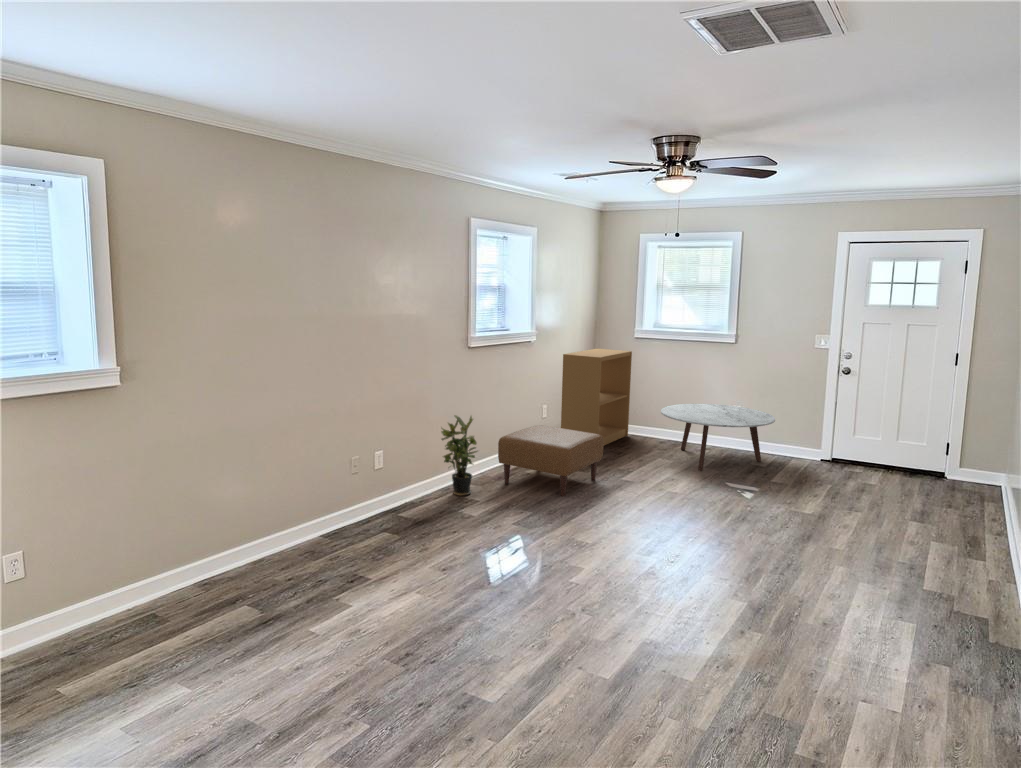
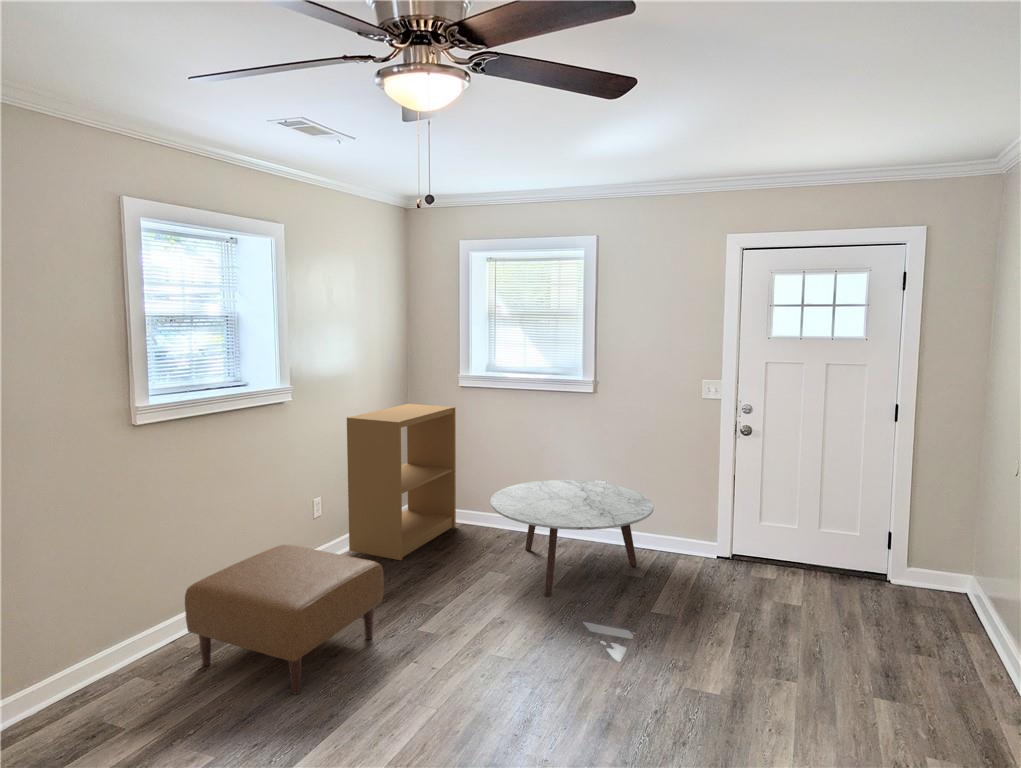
potted plant: present [441,415,478,496] -> none [34,555,130,719]

